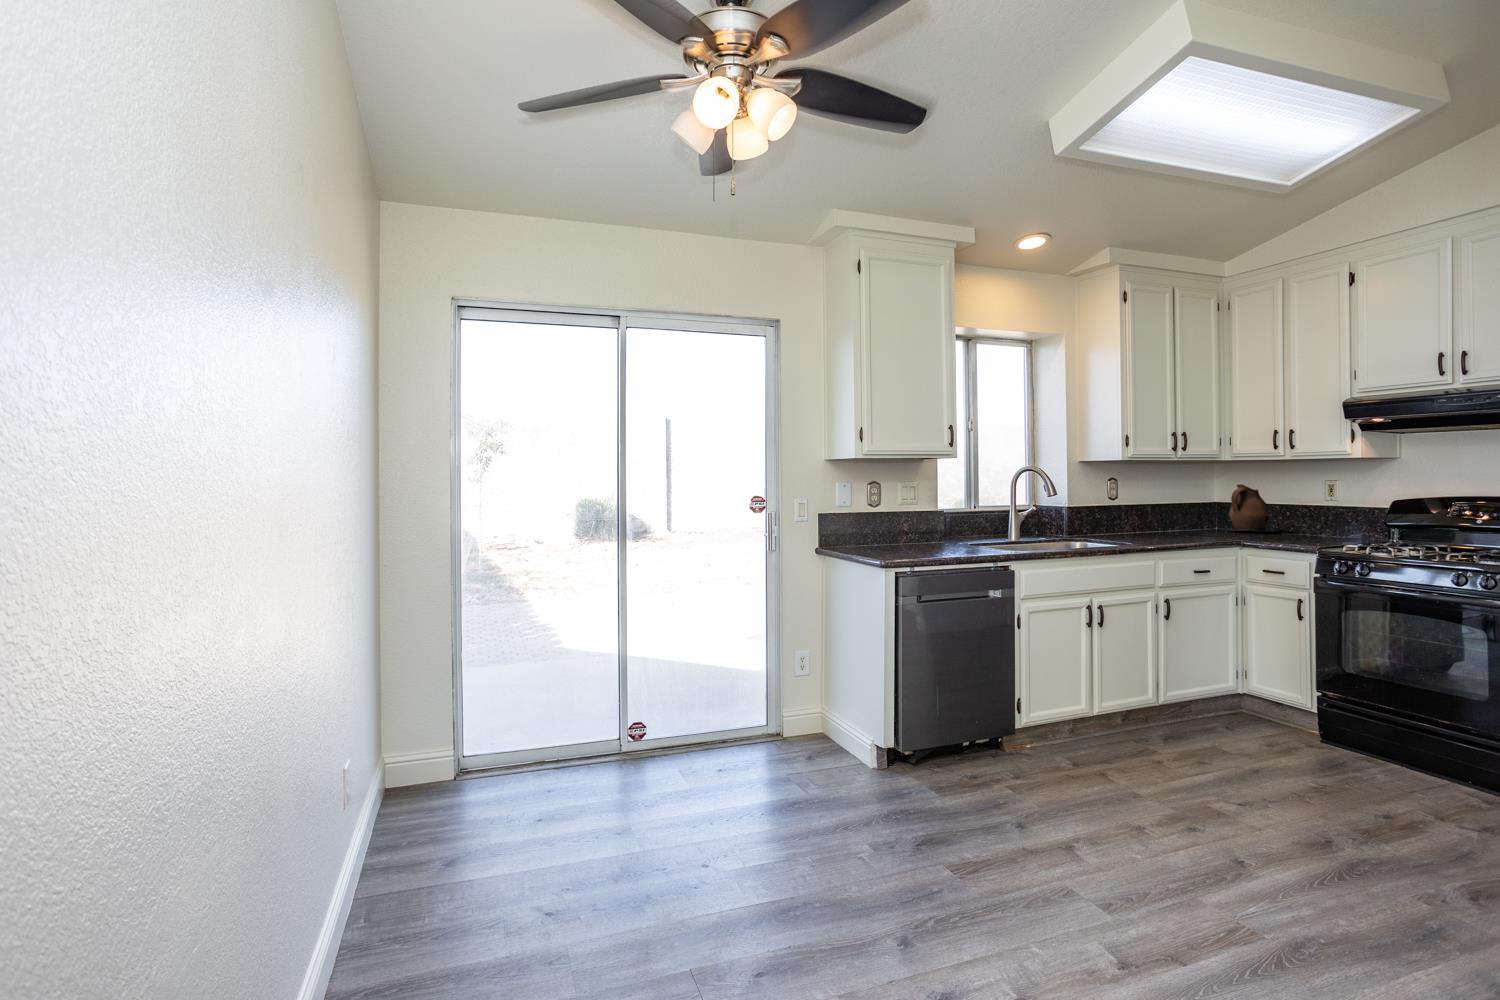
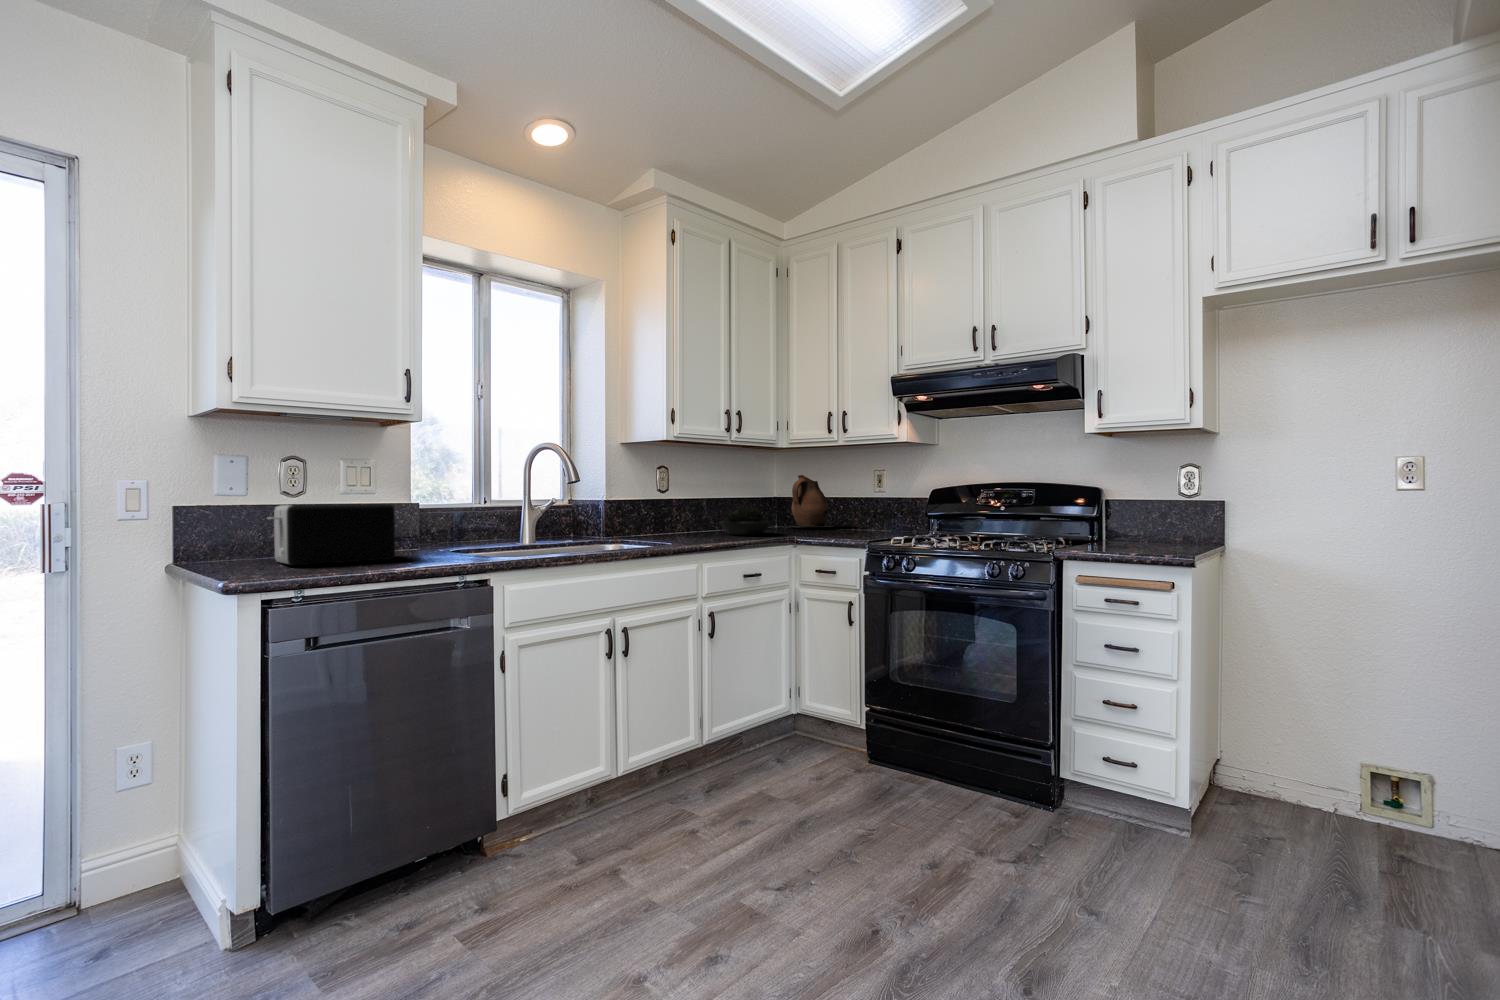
toaster: none [875,513,946,551] -> present [268,504,395,565]
succulent plant: none [1163,513,1215,538] -> present [719,507,771,535]

